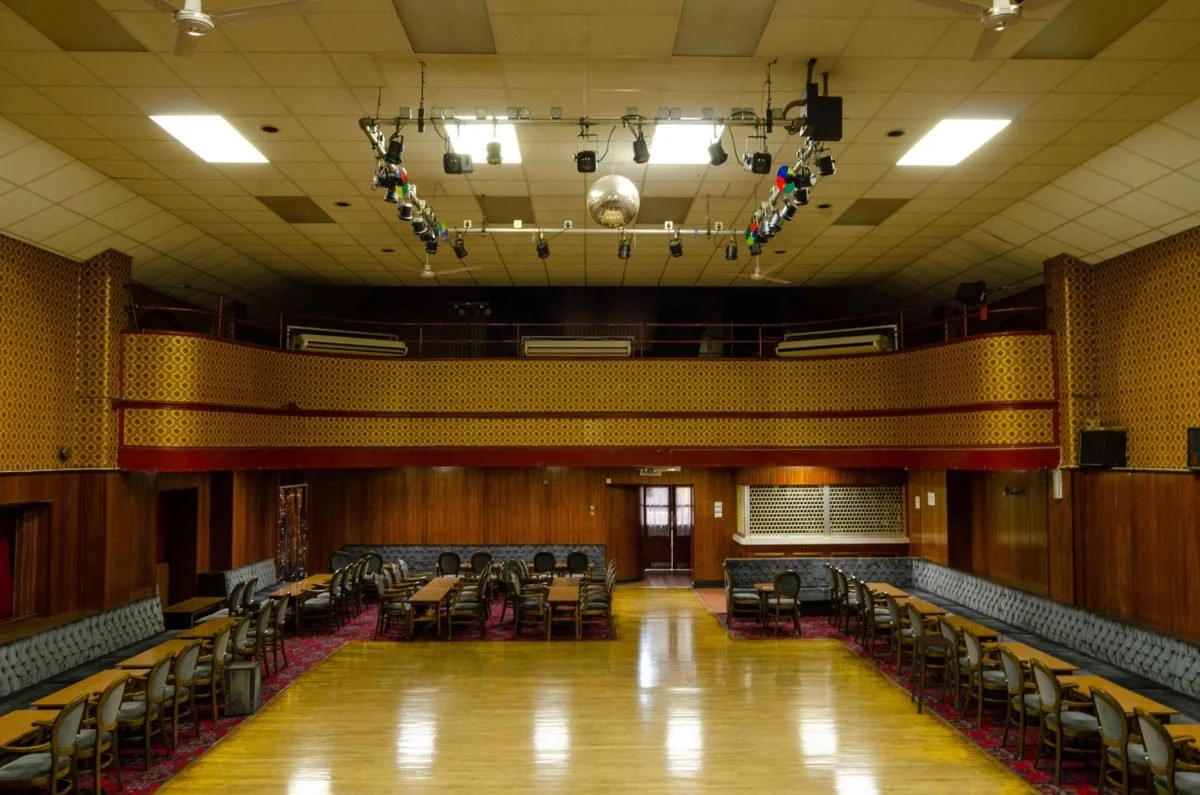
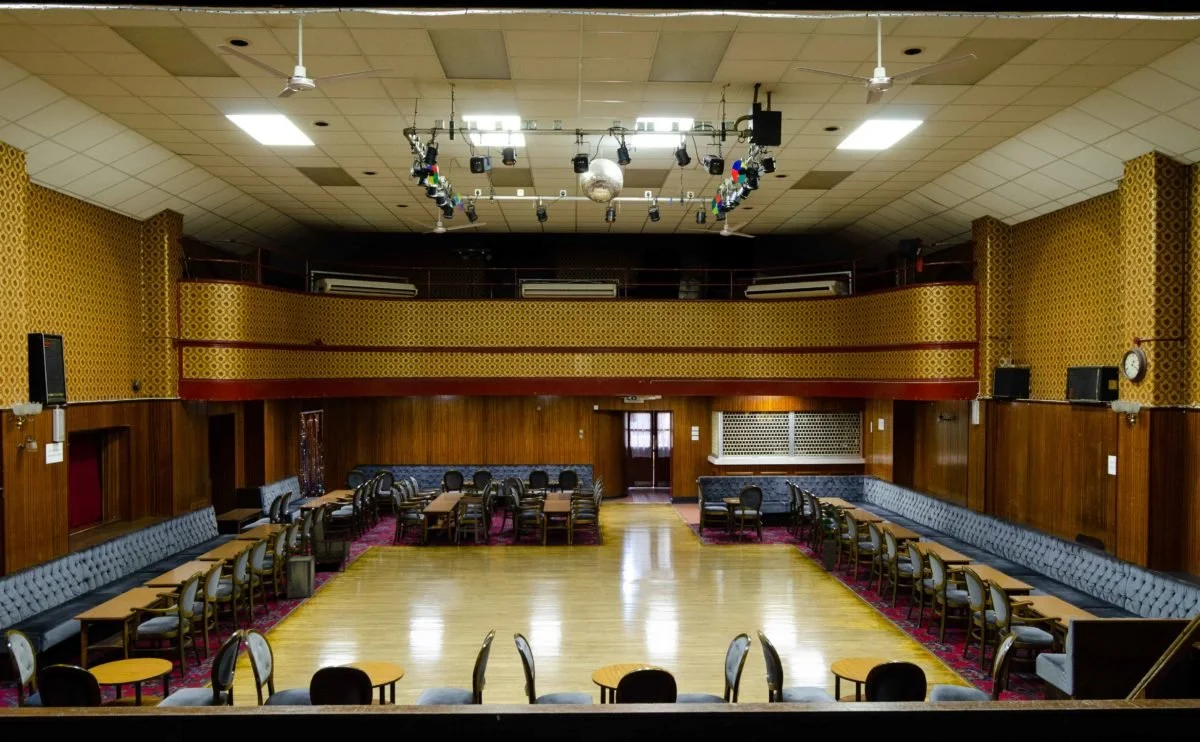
potted plant: none [873,597,910,677] -> present [817,505,844,571]
armchair: none [262,612,317,679] -> present [310,520,351,571]
bar stool: present [911,636,962,716] -> present [455,498,487,544]

